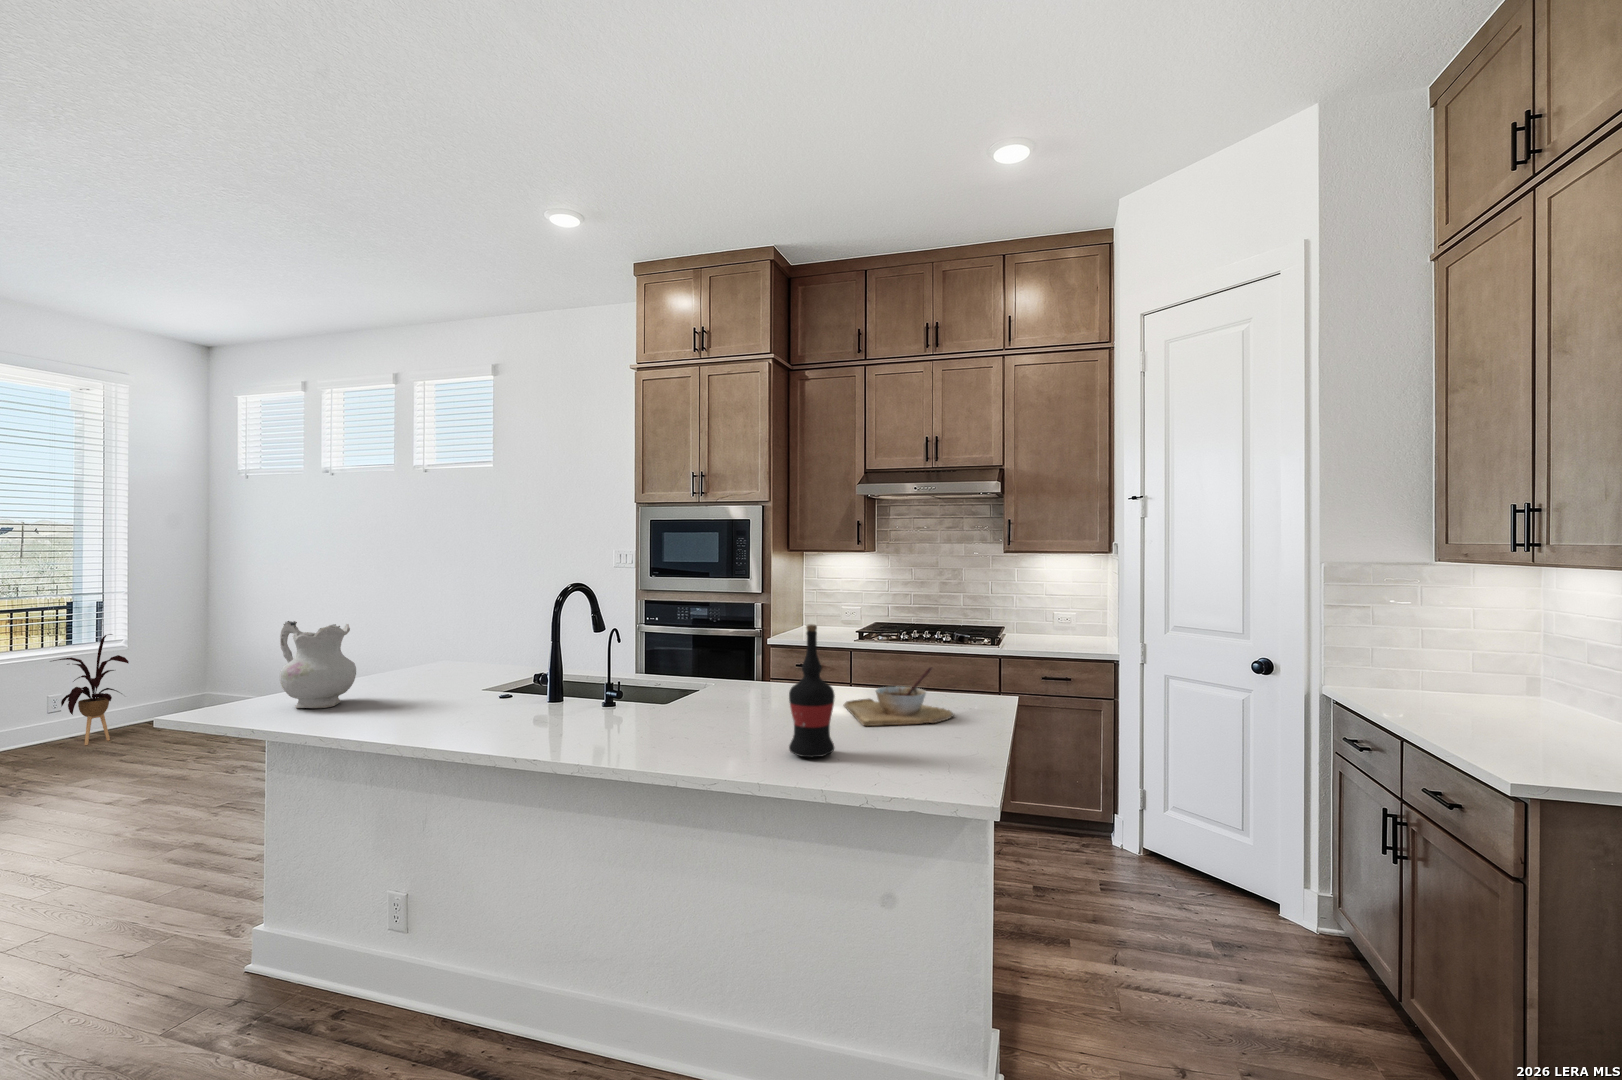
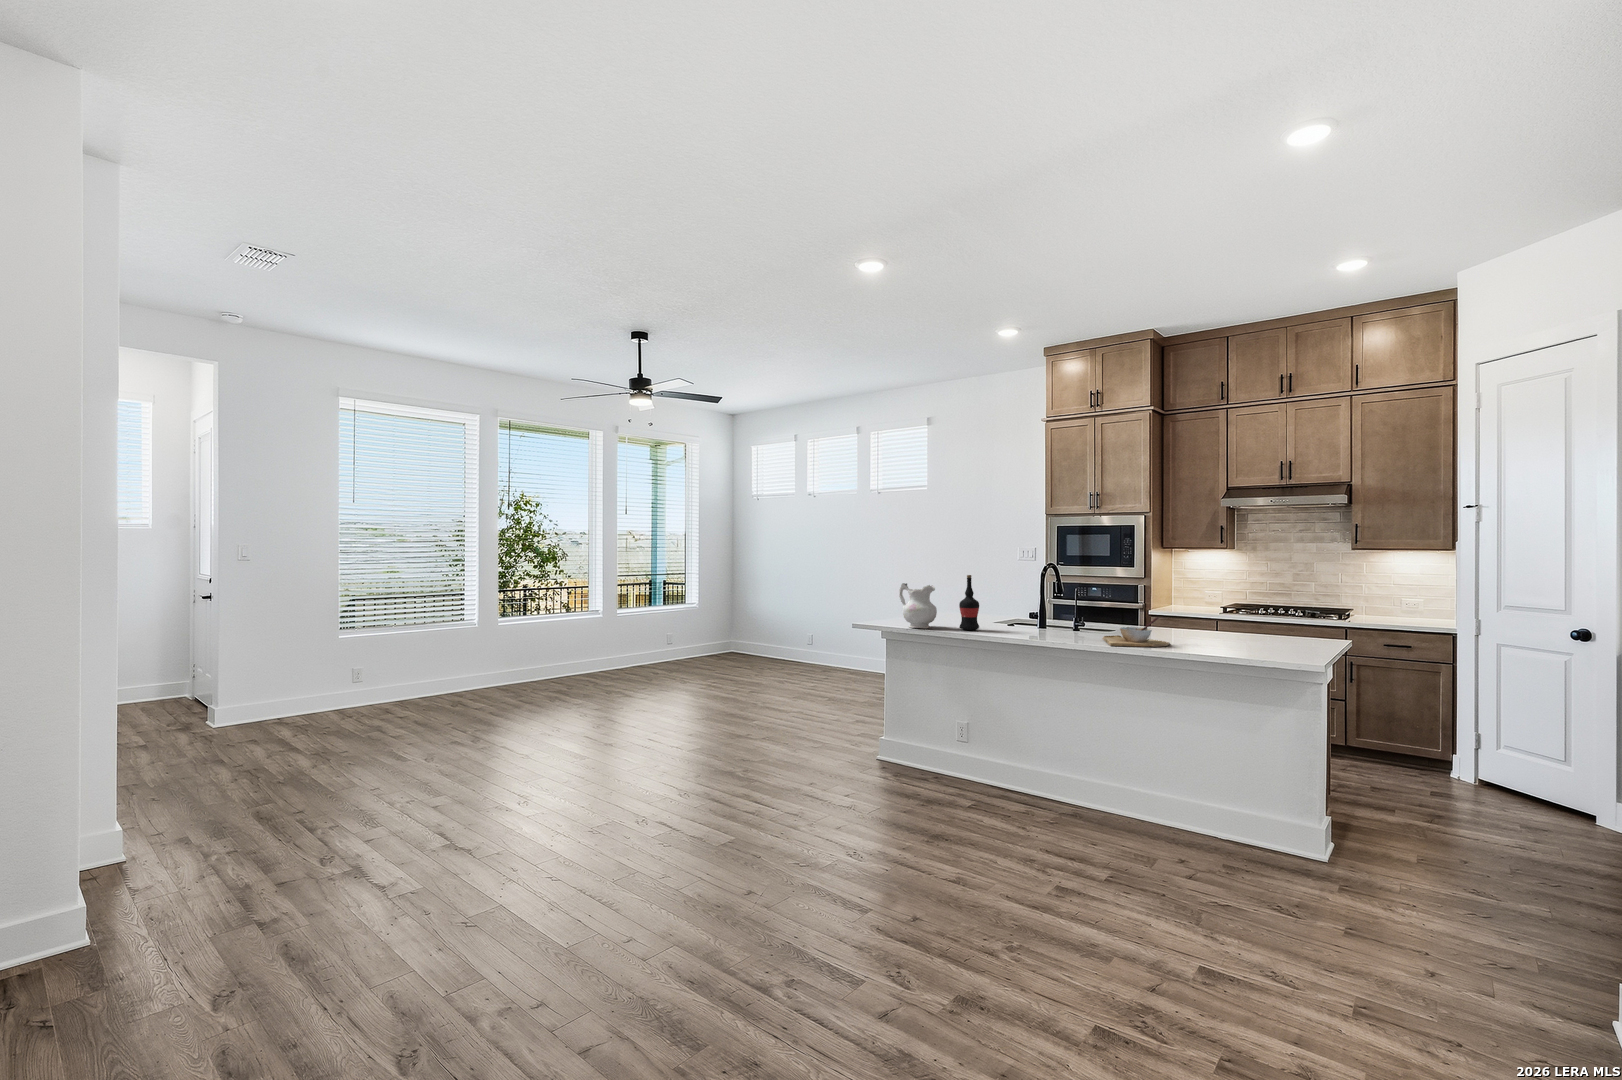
wine bottle: present [789,624,835,757] -> present [959,575,979,630]
house plant: present [53,634,129,745] -> none [664,600,704,668]
bowl: present [844,667,954,726] -> present [1102,617,1171,647]

